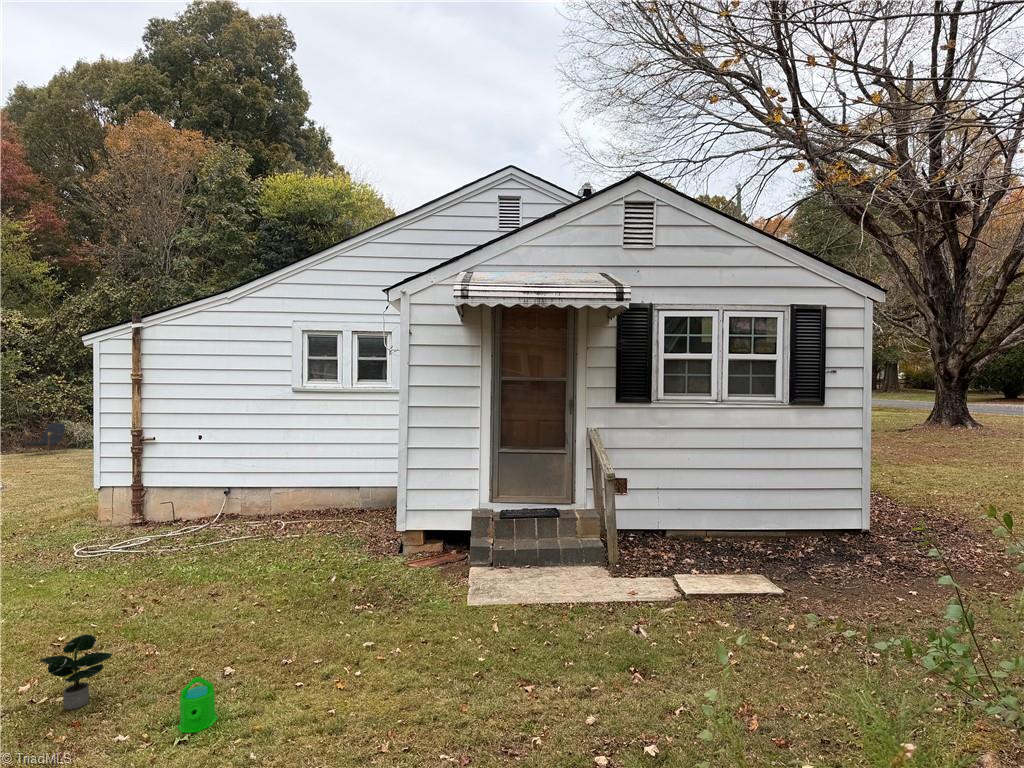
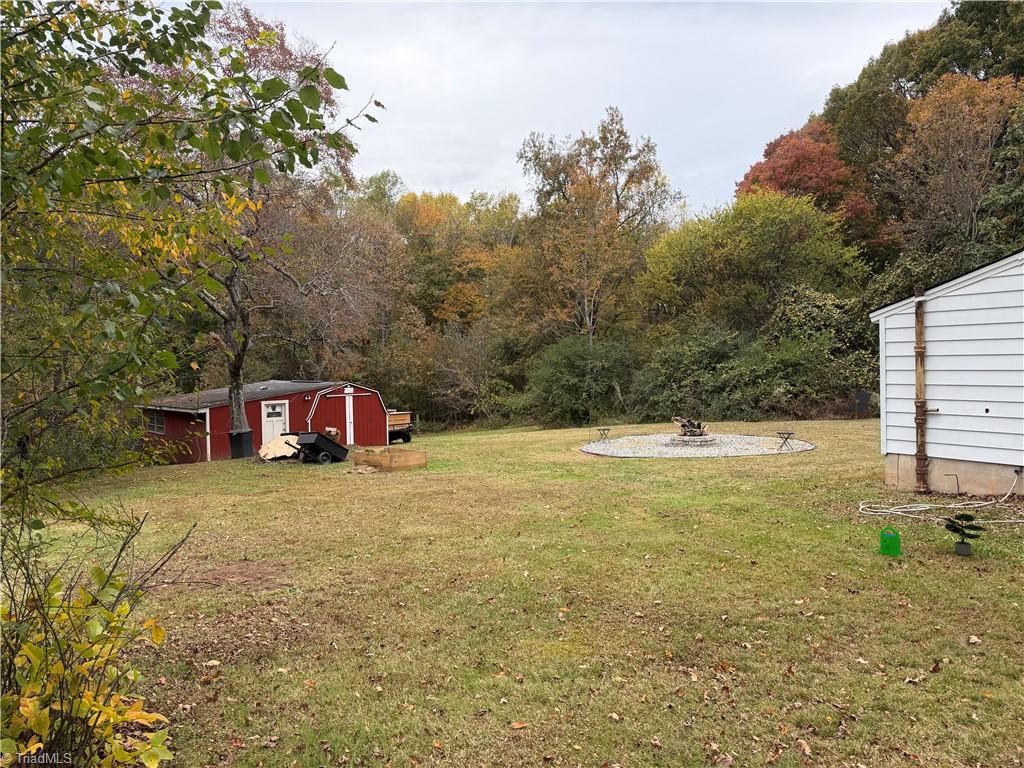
potted plant: present [40,635,112,710] -> present [943,514,987,555]
watering can: present [178,677,218,733] -> present [879,526,902,555]

